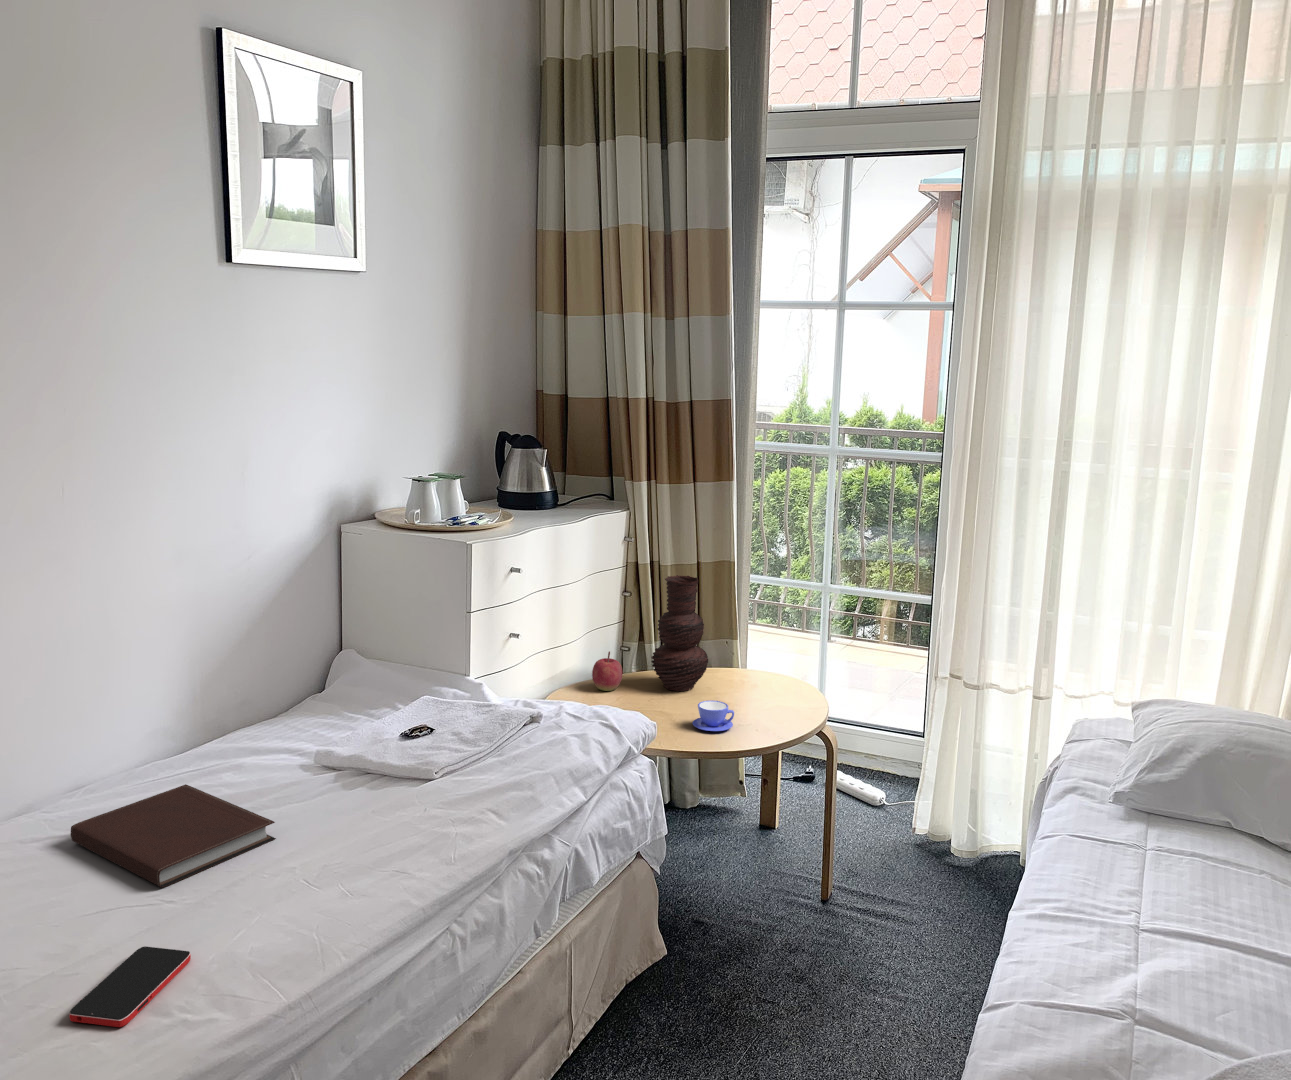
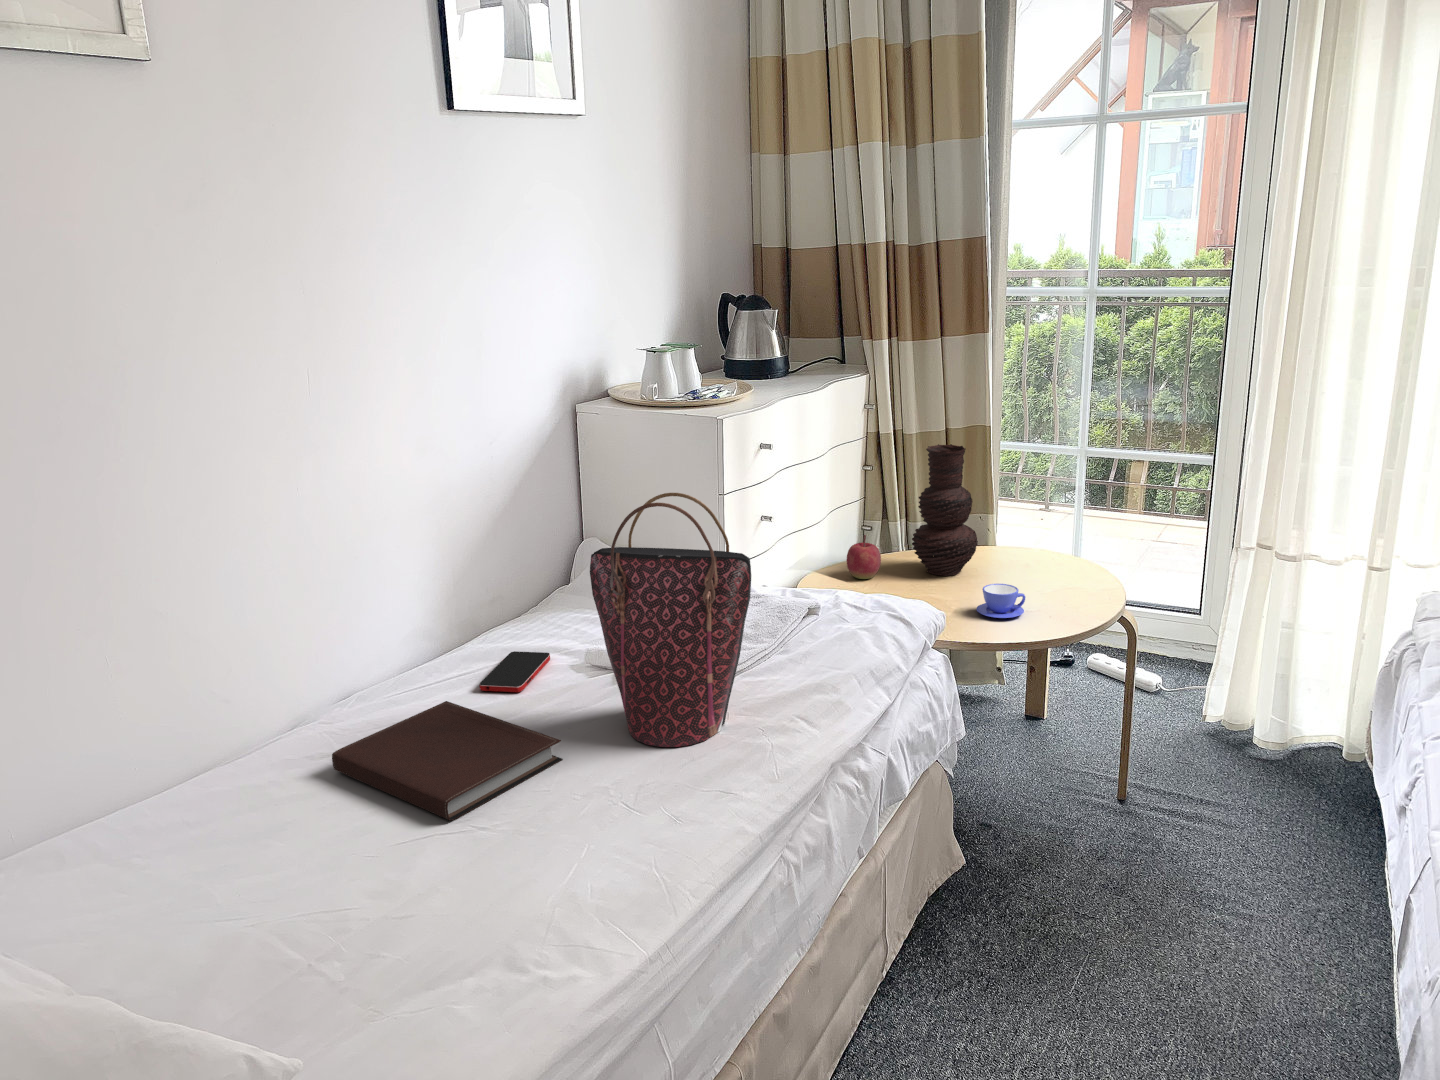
handbag: none [315,613,450,832] -> present [590,493,751,747]
smartphone: present [70,946,191,1027] -> present [480,651,550,692]

